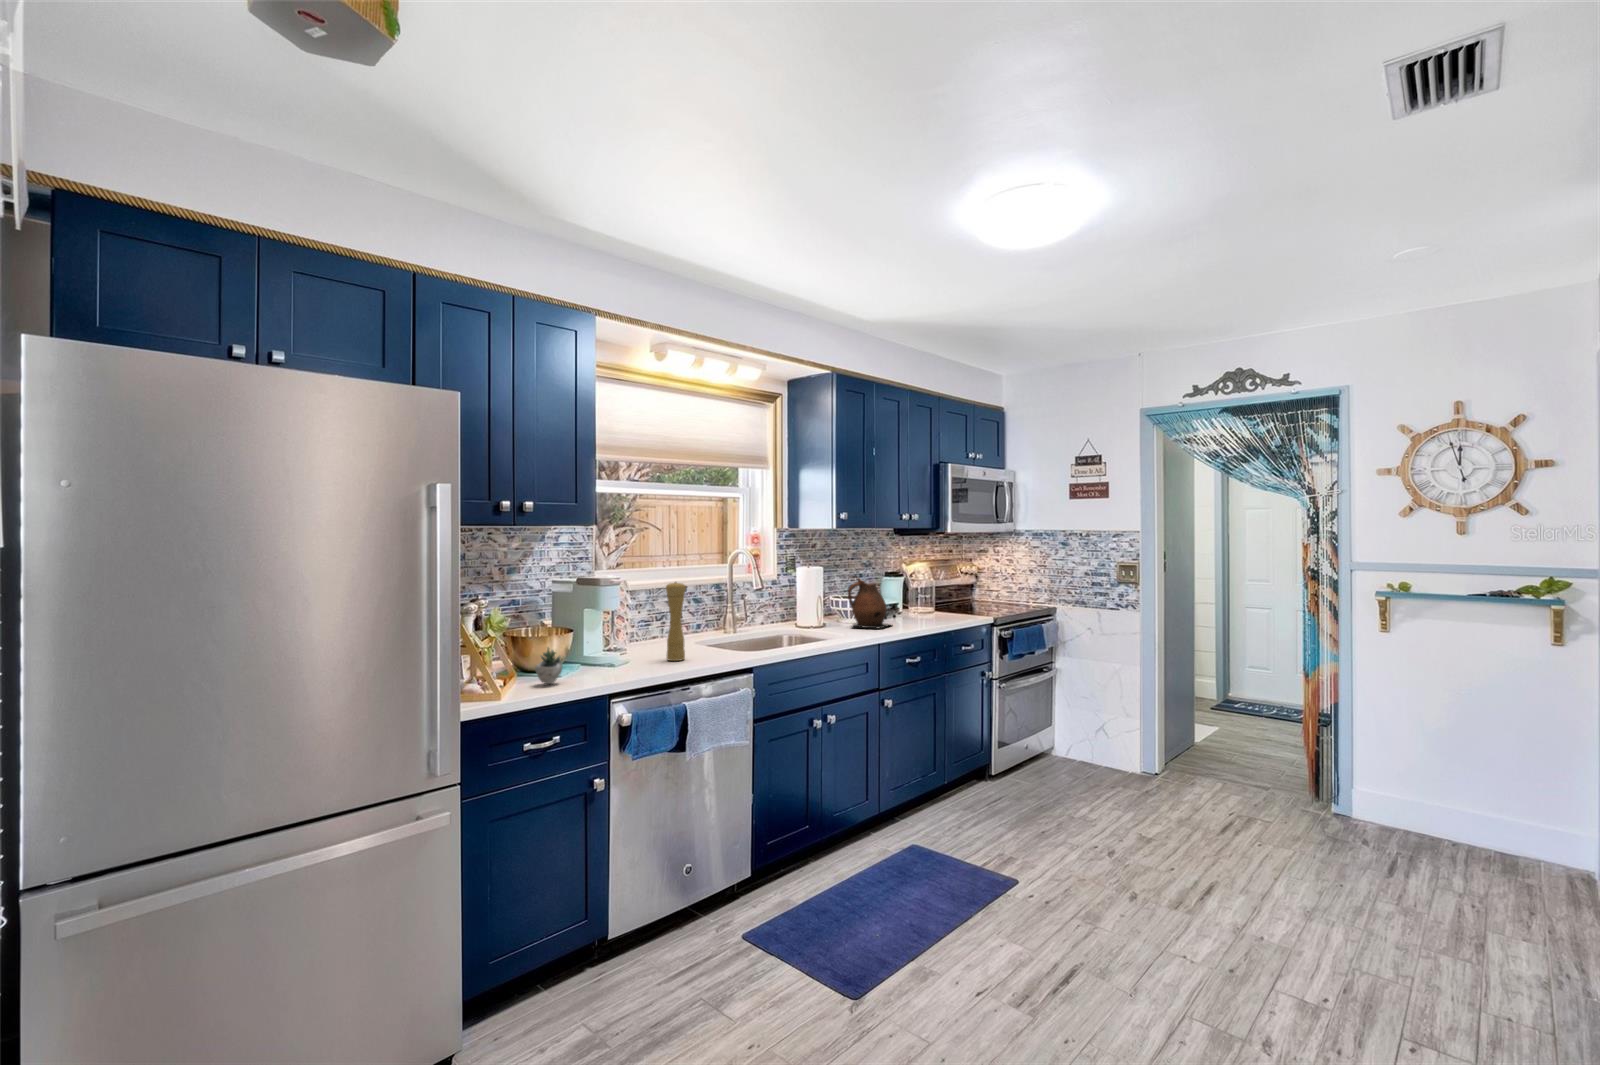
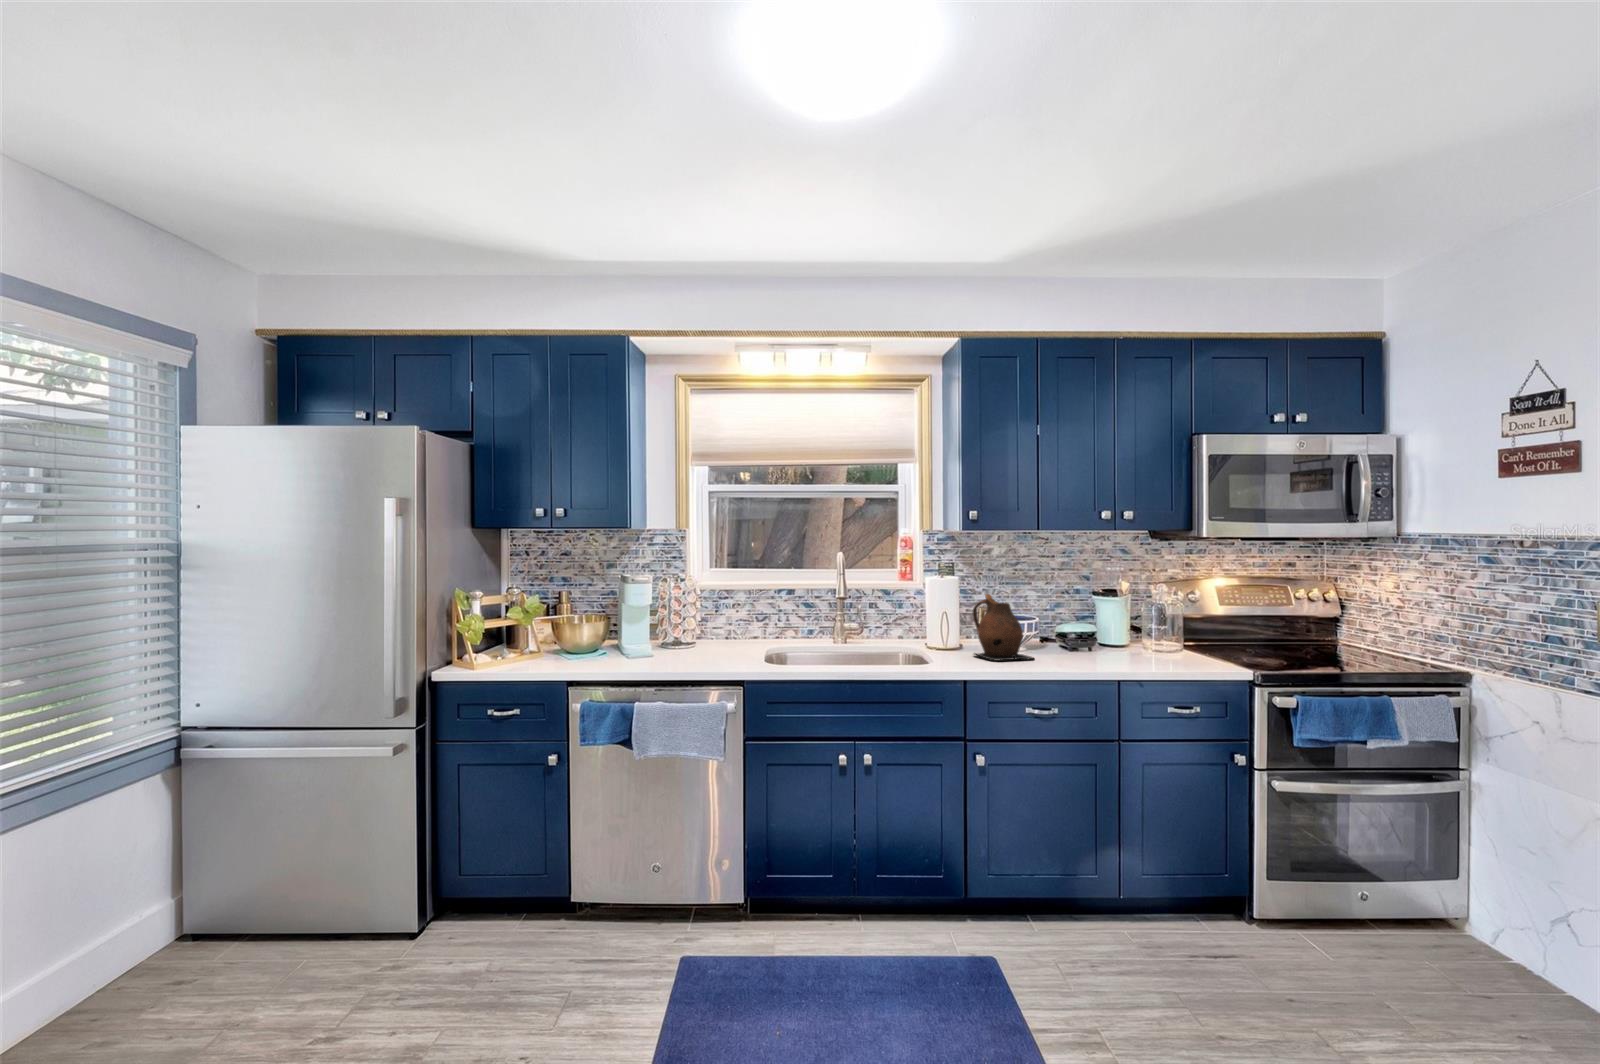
pepper mill: present [666,582,686,661] -> none [676,583,696,660]
succulent plant: present [536,647,562,684] -> none [528,629,560,661]

